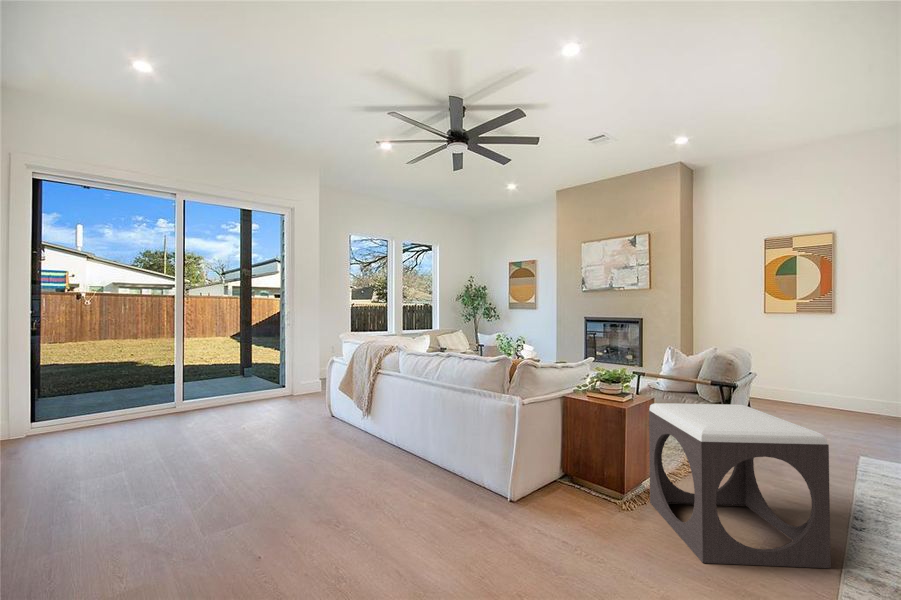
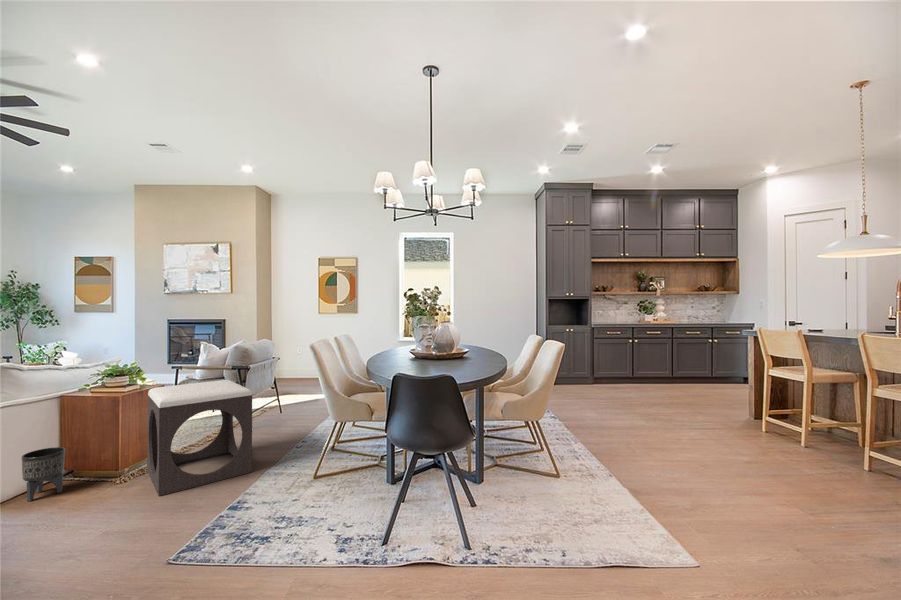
planter: none [543,451,577,507] -> present [22,447,65,501]

